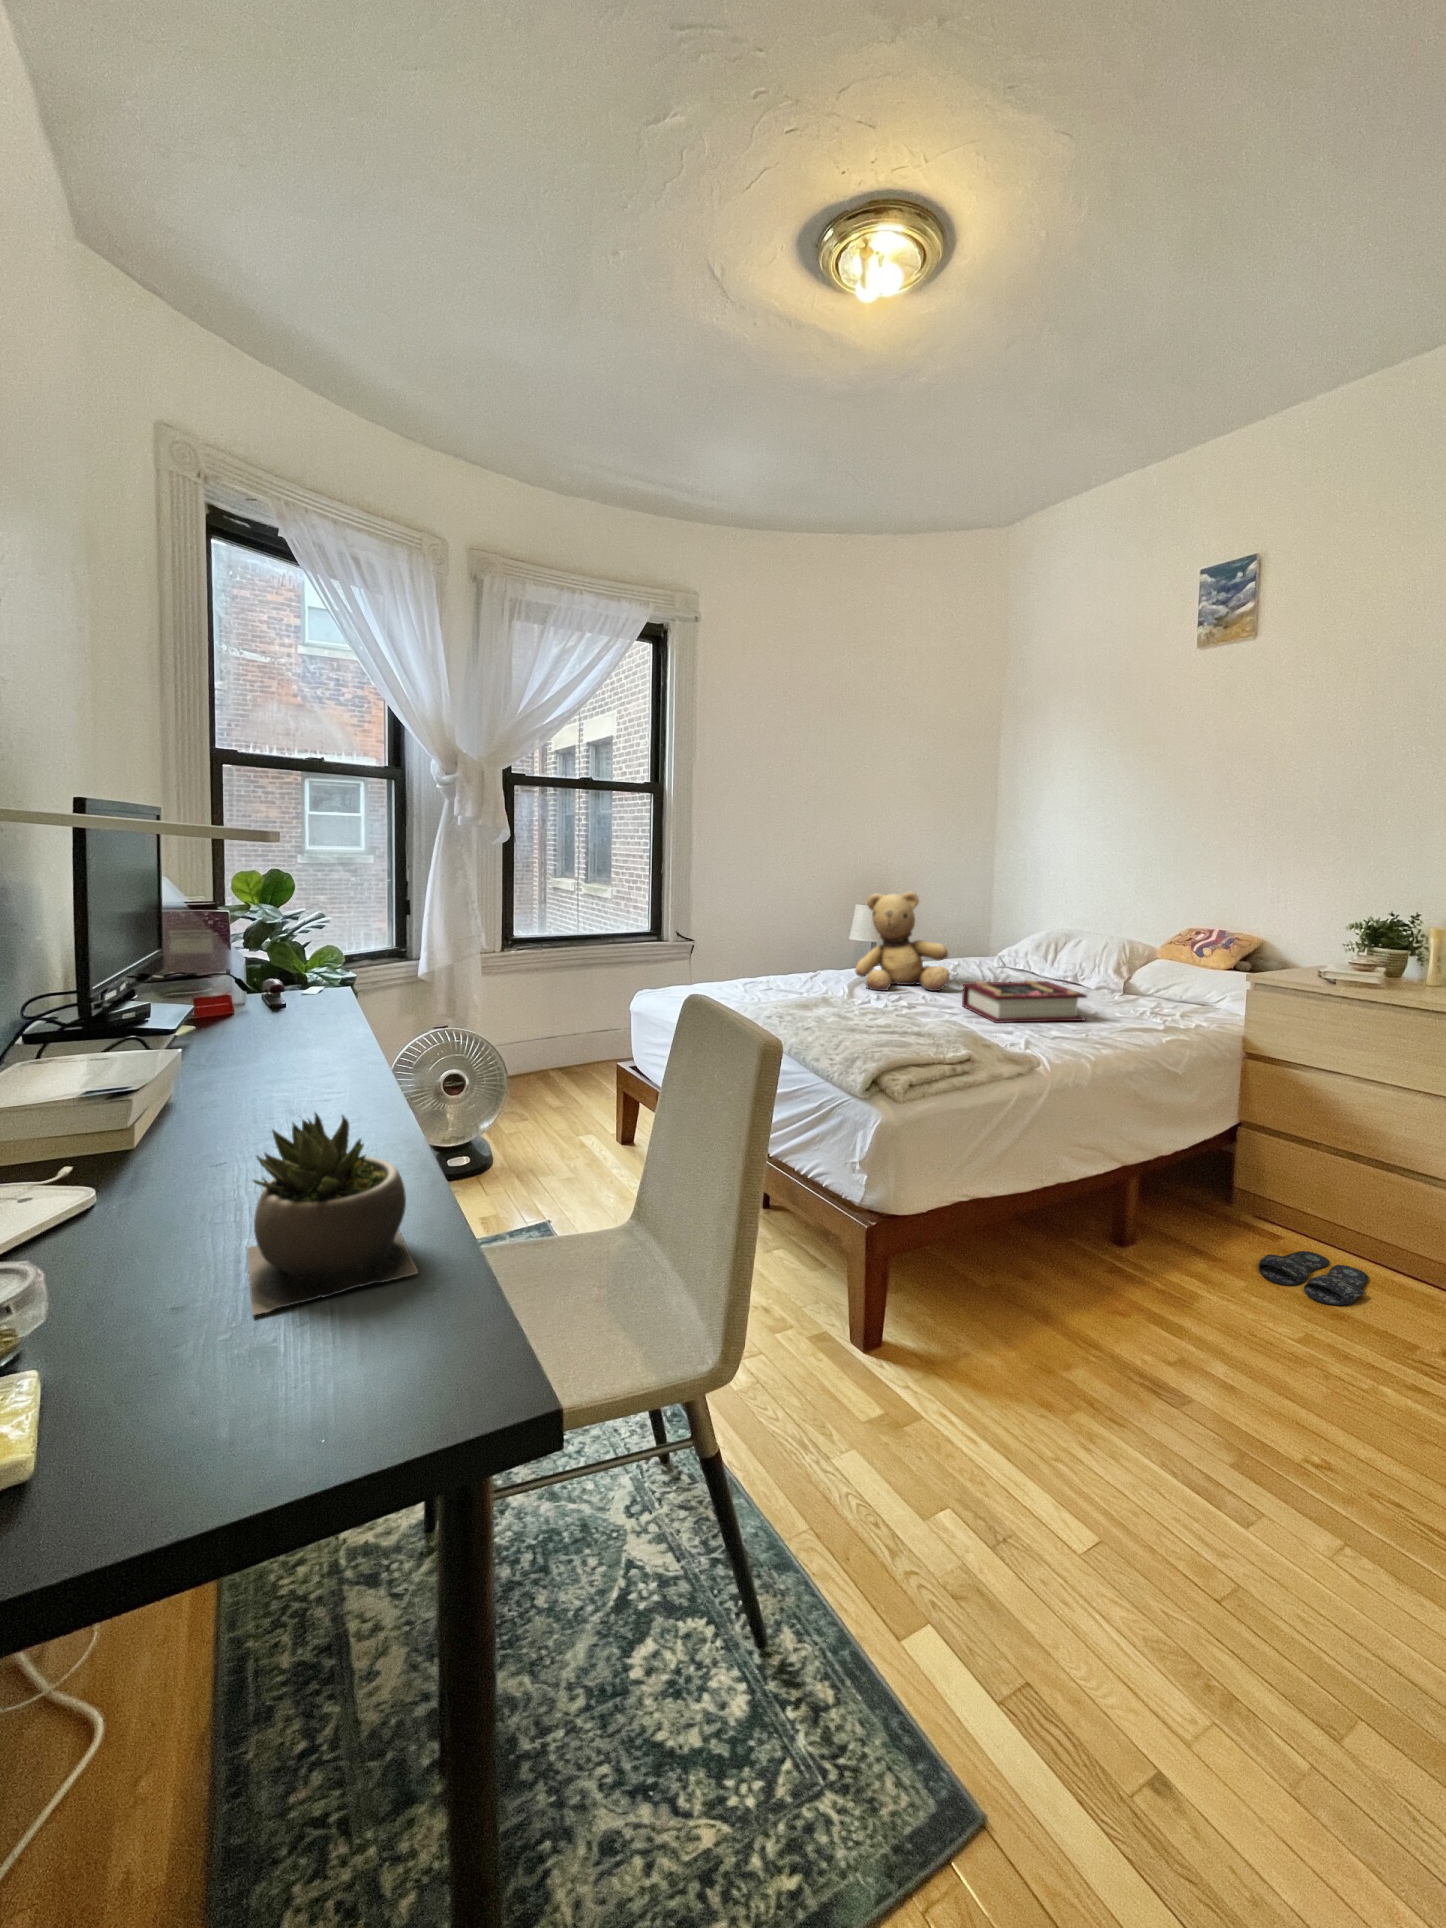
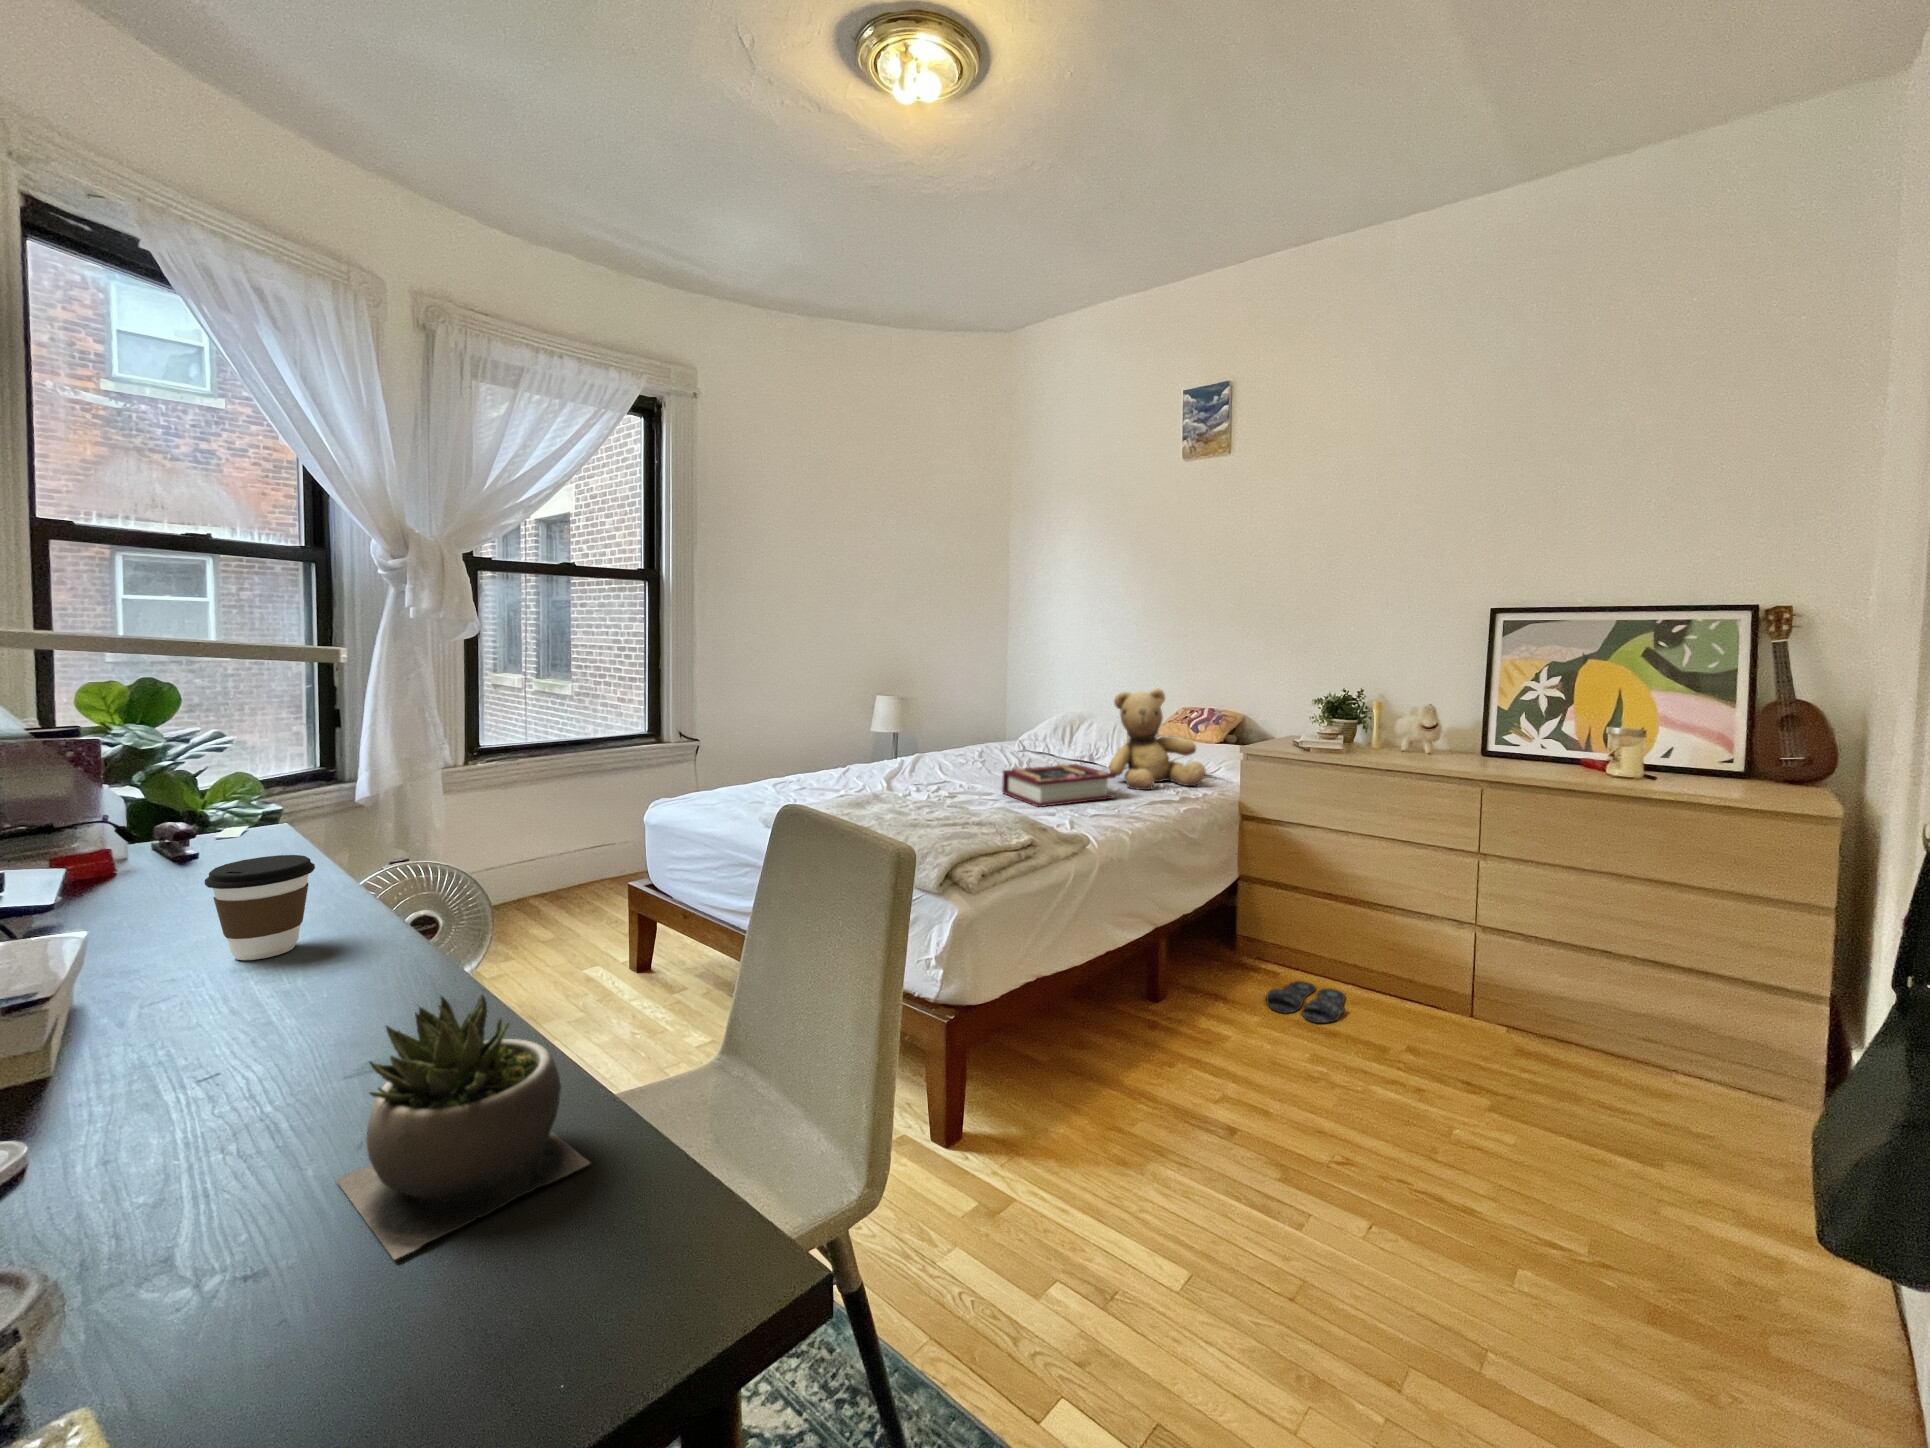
teddy bear: present [855,891,950,991] -> present [1109,688,1206,790]
coffee cup: none [250,1001,323,1080] -> present [205,855,315,960]

